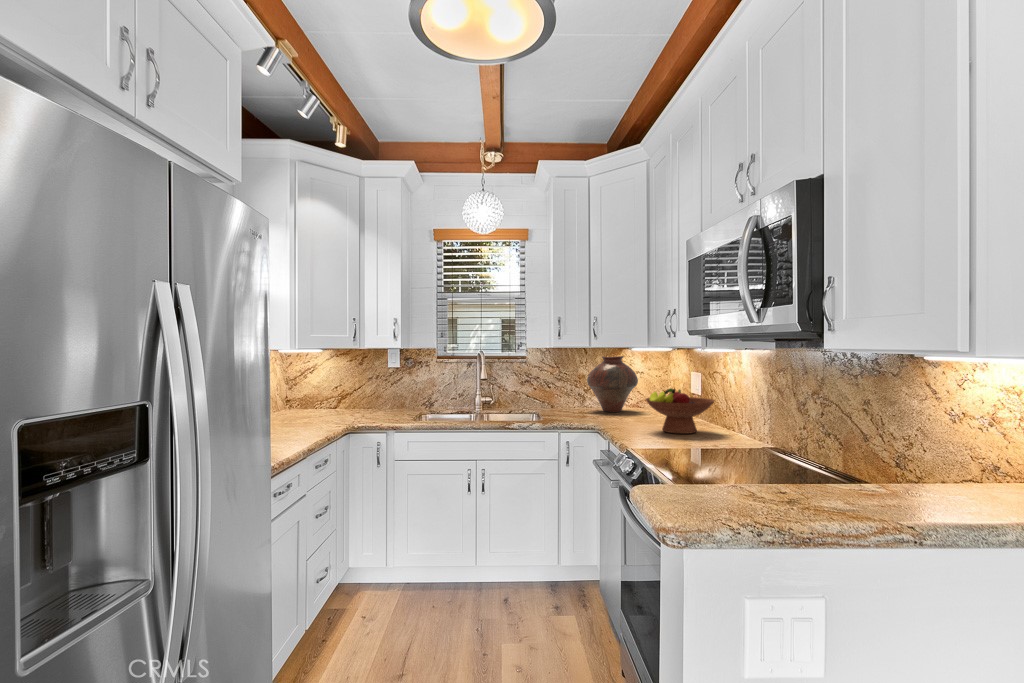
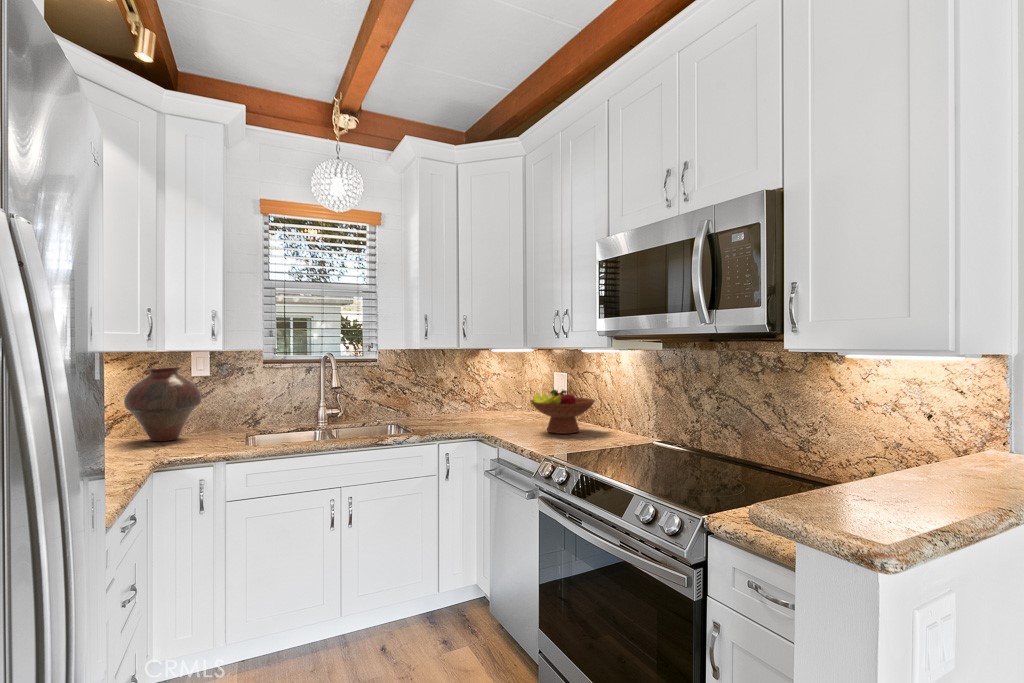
vase: present [587,356,638,412] -> present [124,367,202,441]

